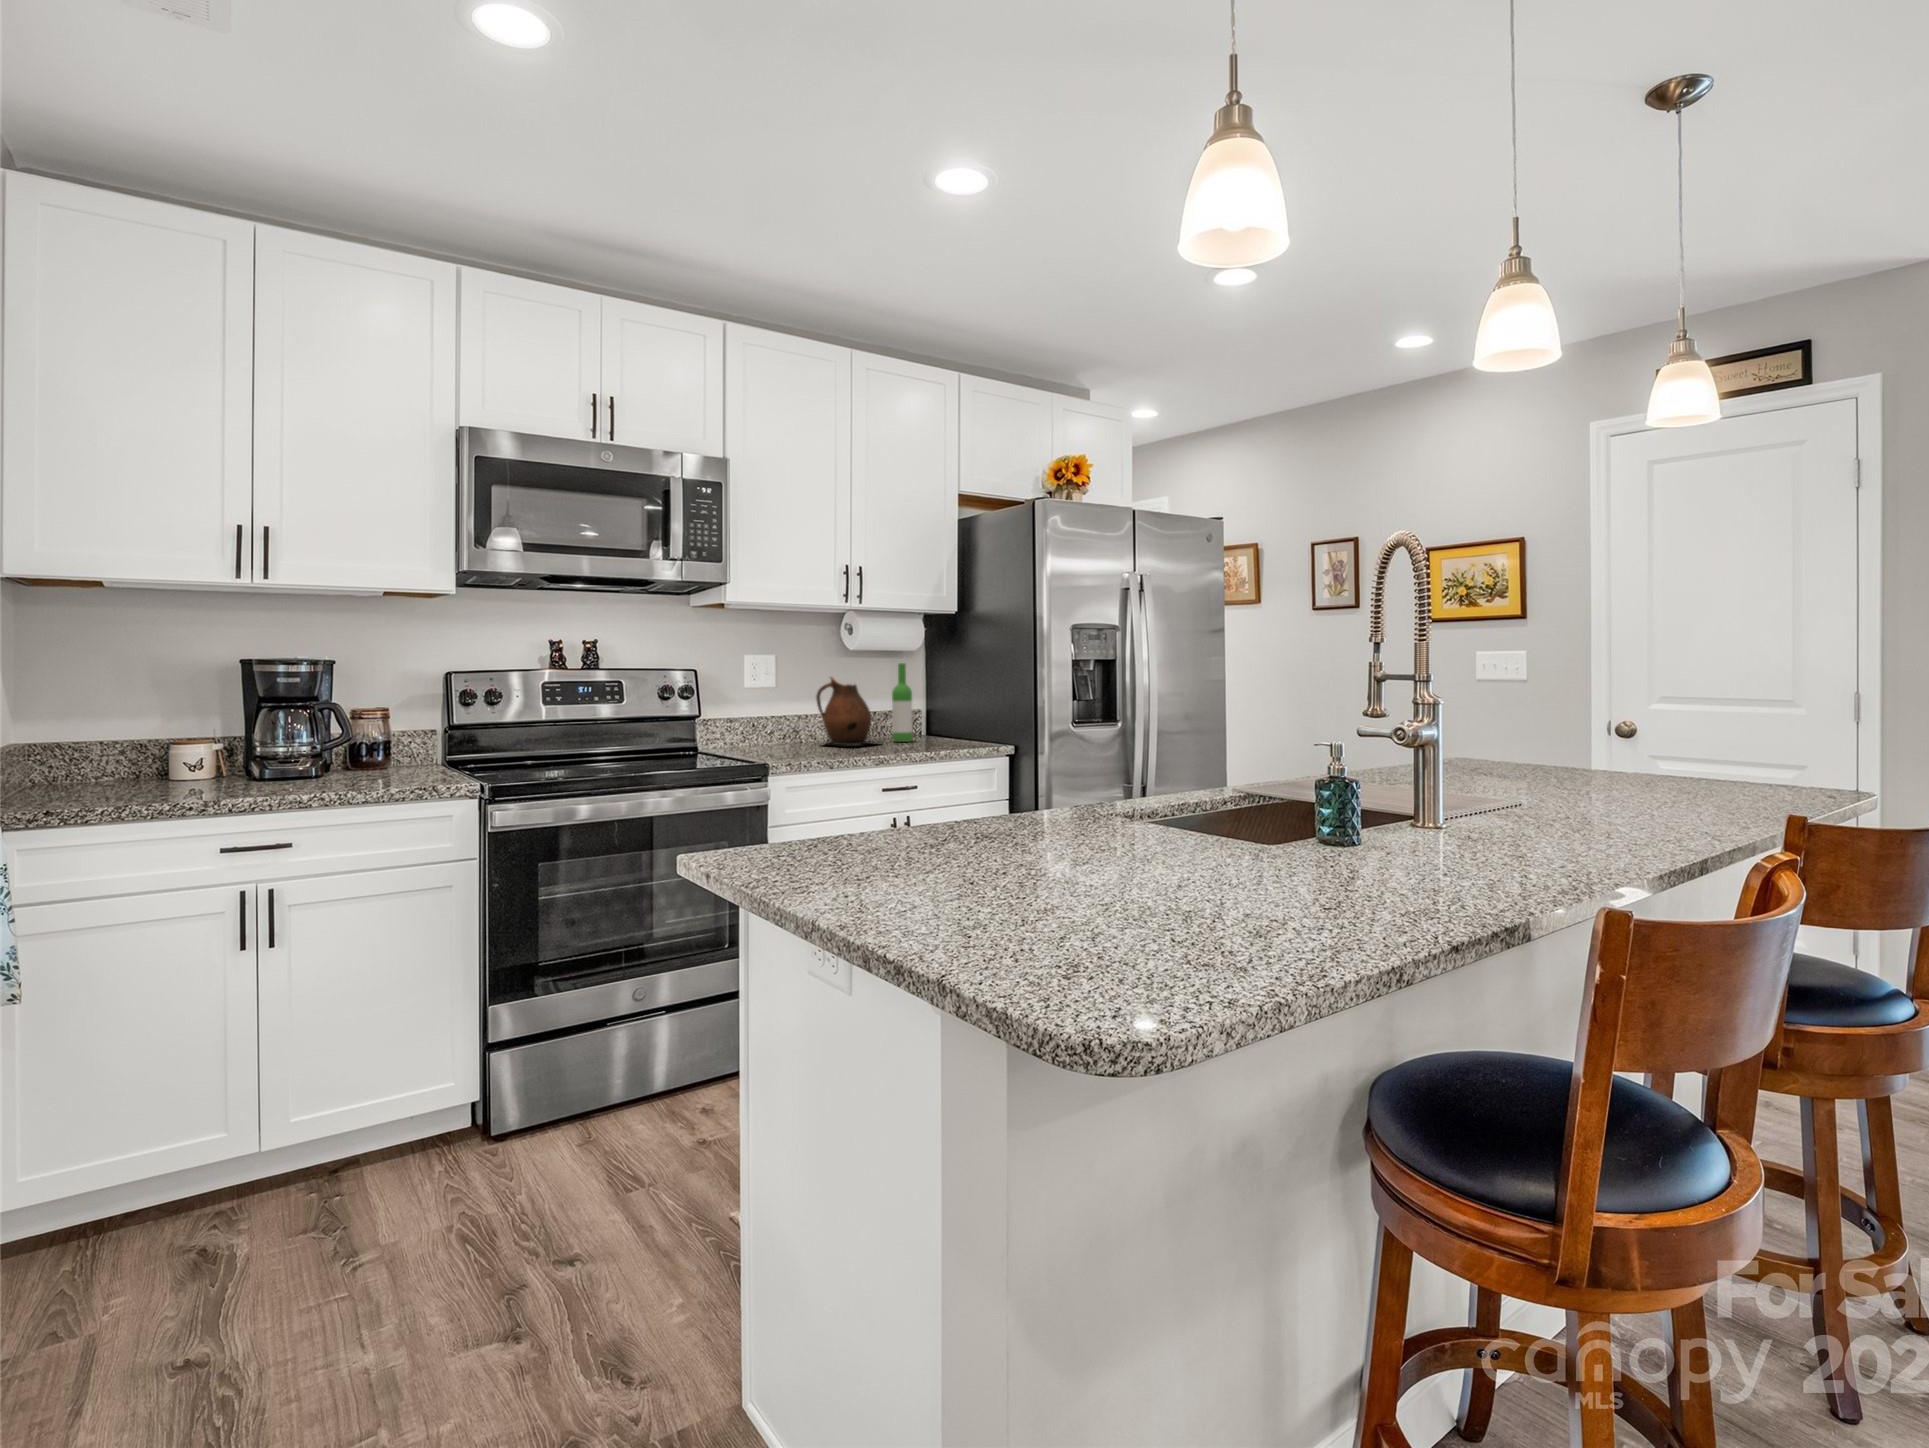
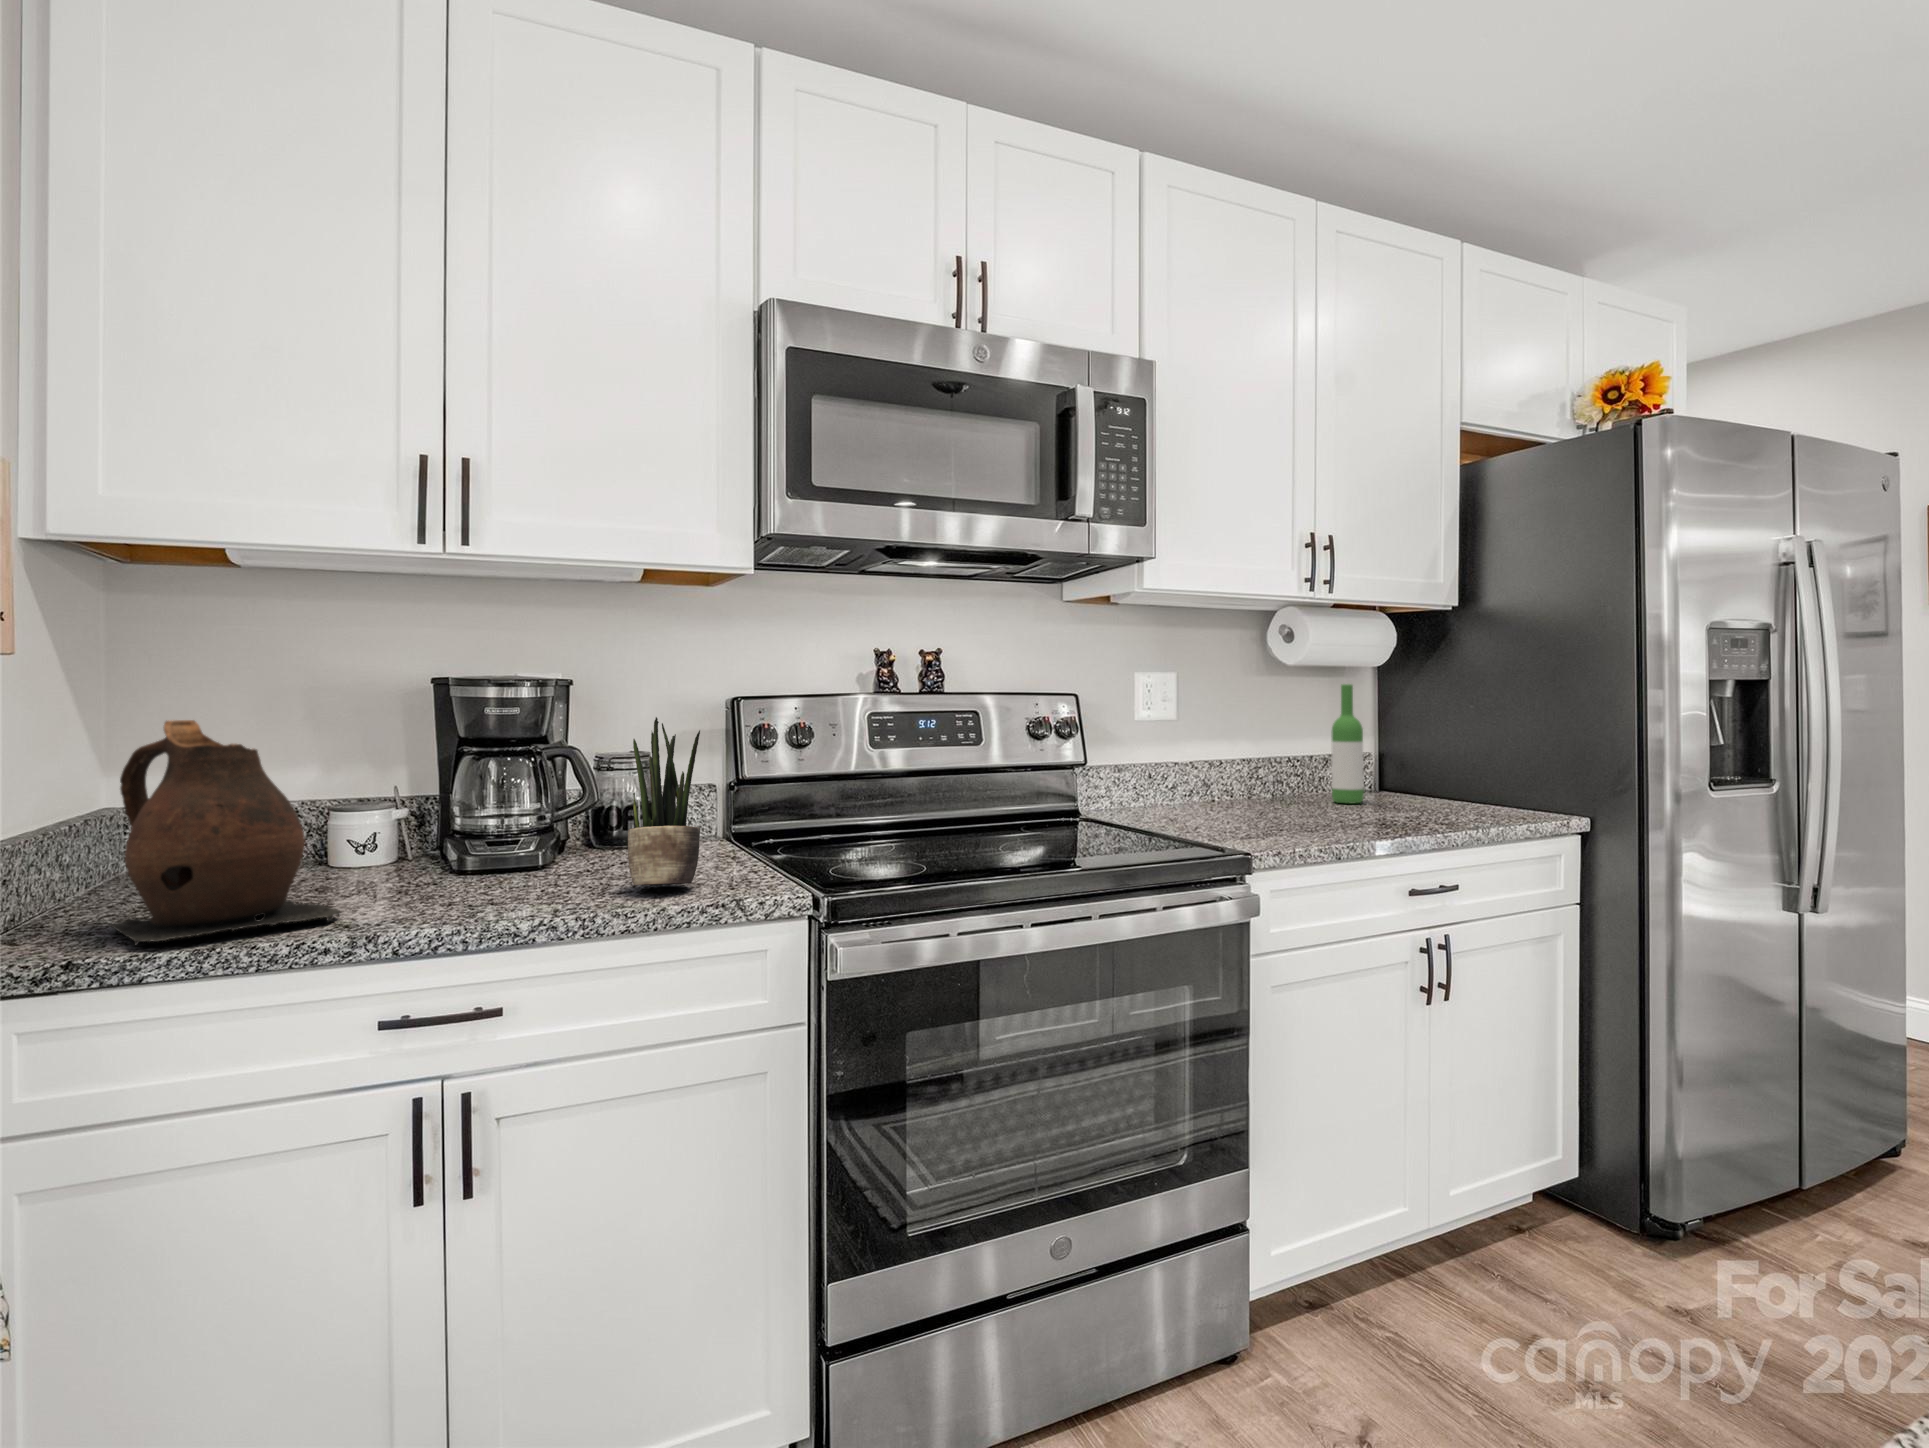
ceramic pitcher: present [816,677,883,746] -> present [110,720,340,945]
potted plant: none [370,685,416,783] -> present [628,717,700,885]

